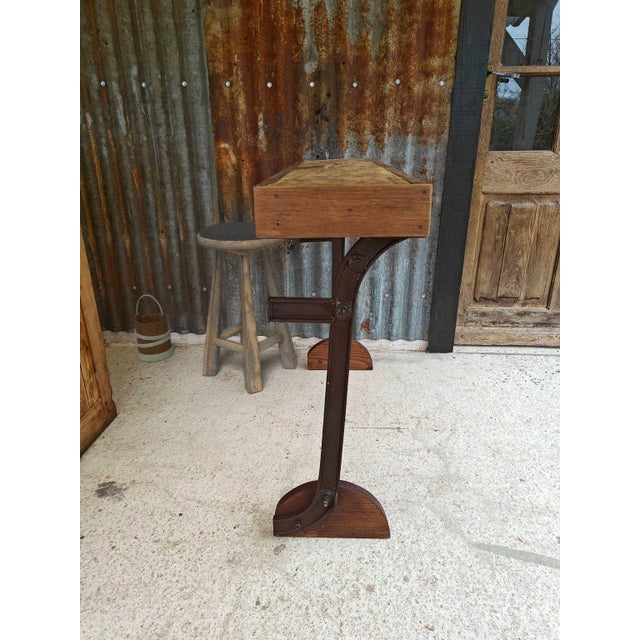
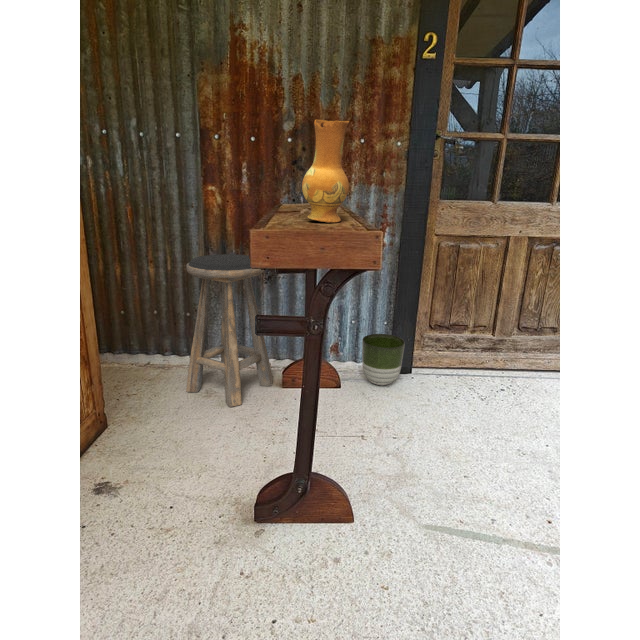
ceramic jug: none [323,37,386,180] -> present [302,119,349,222]
wooden bucket: present [134,294,174,361] -> none [122,318,159,380]
planter: none [397,309,446,368] -> present [362,334,405,385]

